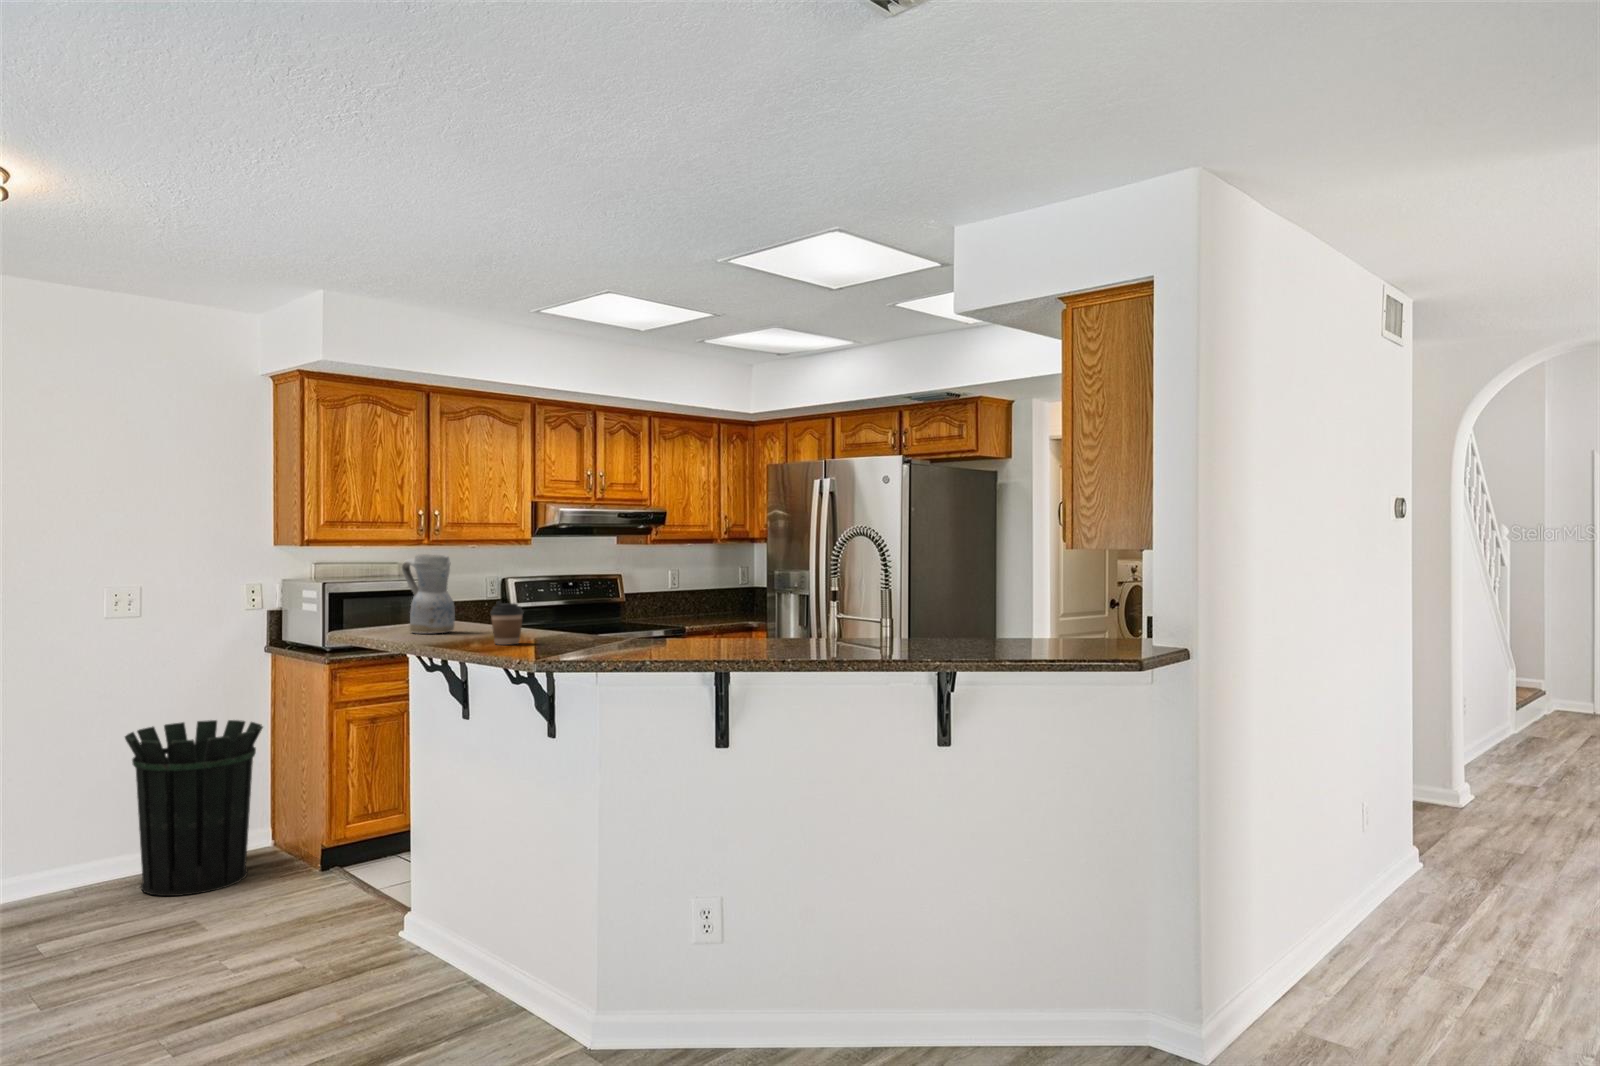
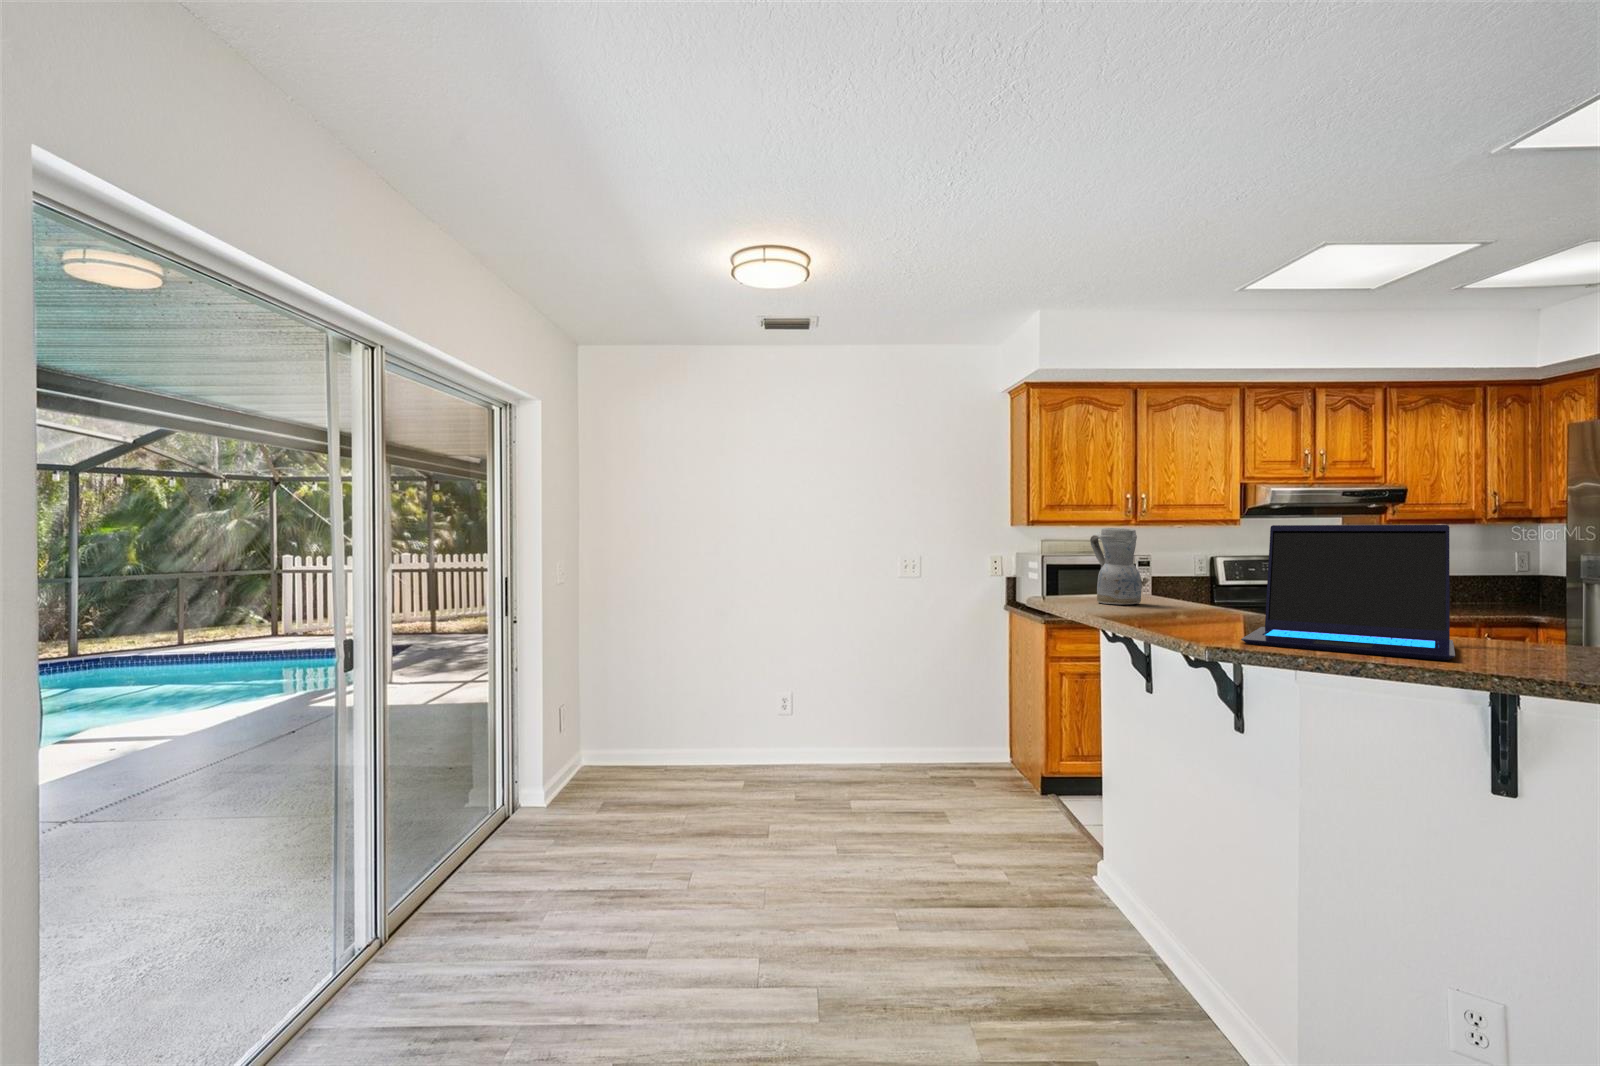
laptop: none [559,554,697,657] -> present [1241,525,1455,660]
coffee cup: present [491,601,523,645] -> none [1168,576,1207,623]
waste bin: present [125,720,263,896] -> none [905,657,1000,792]

